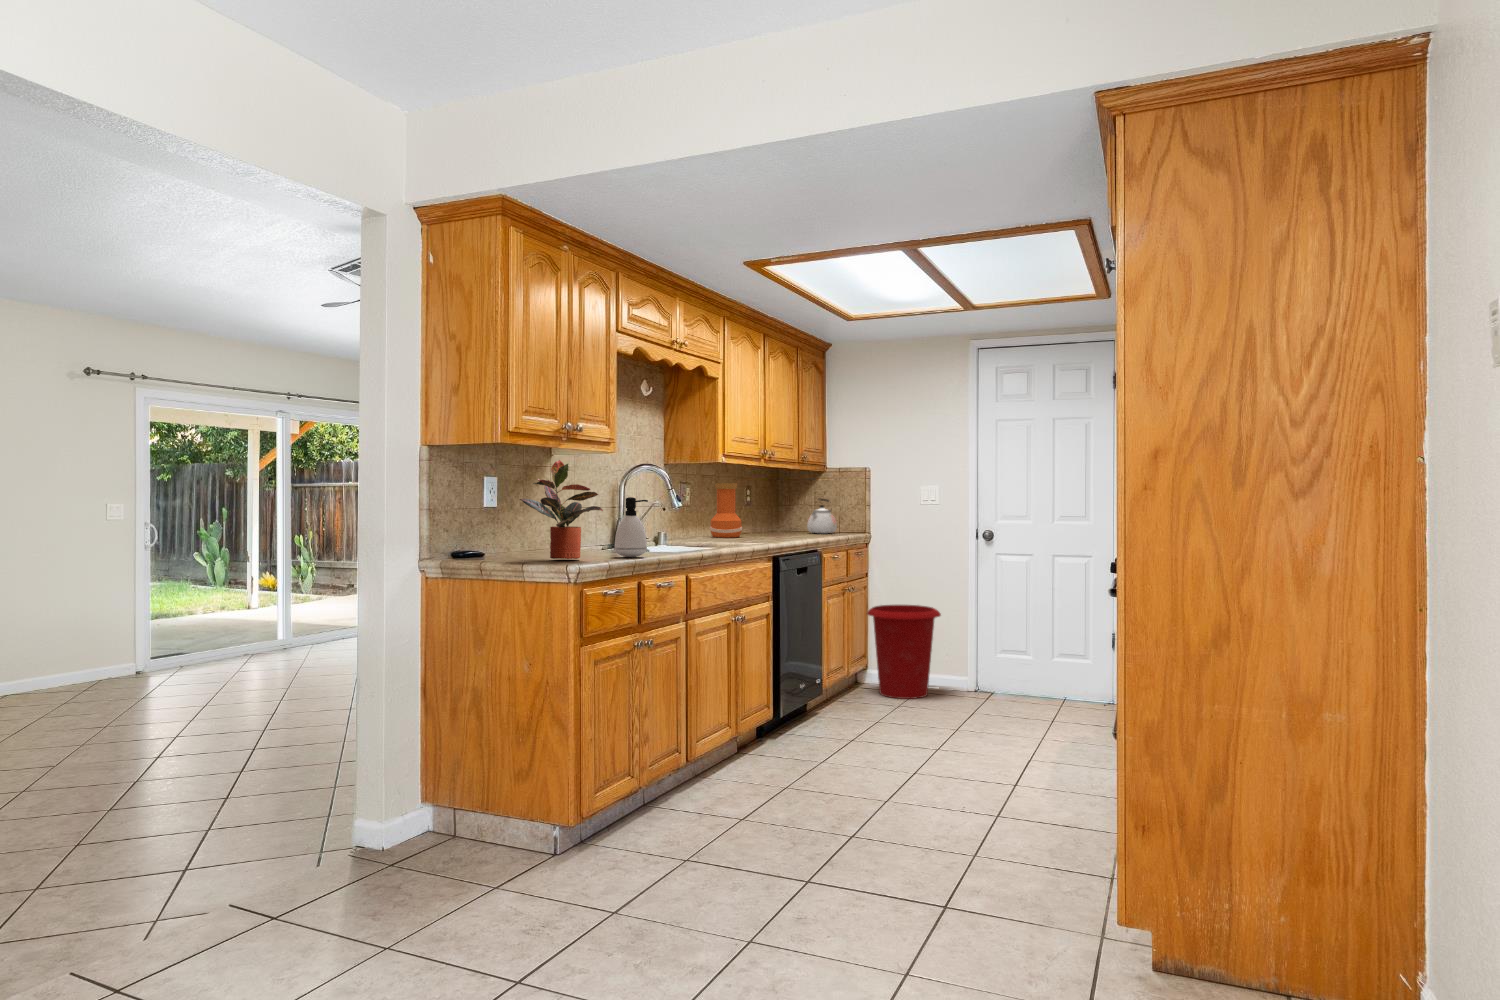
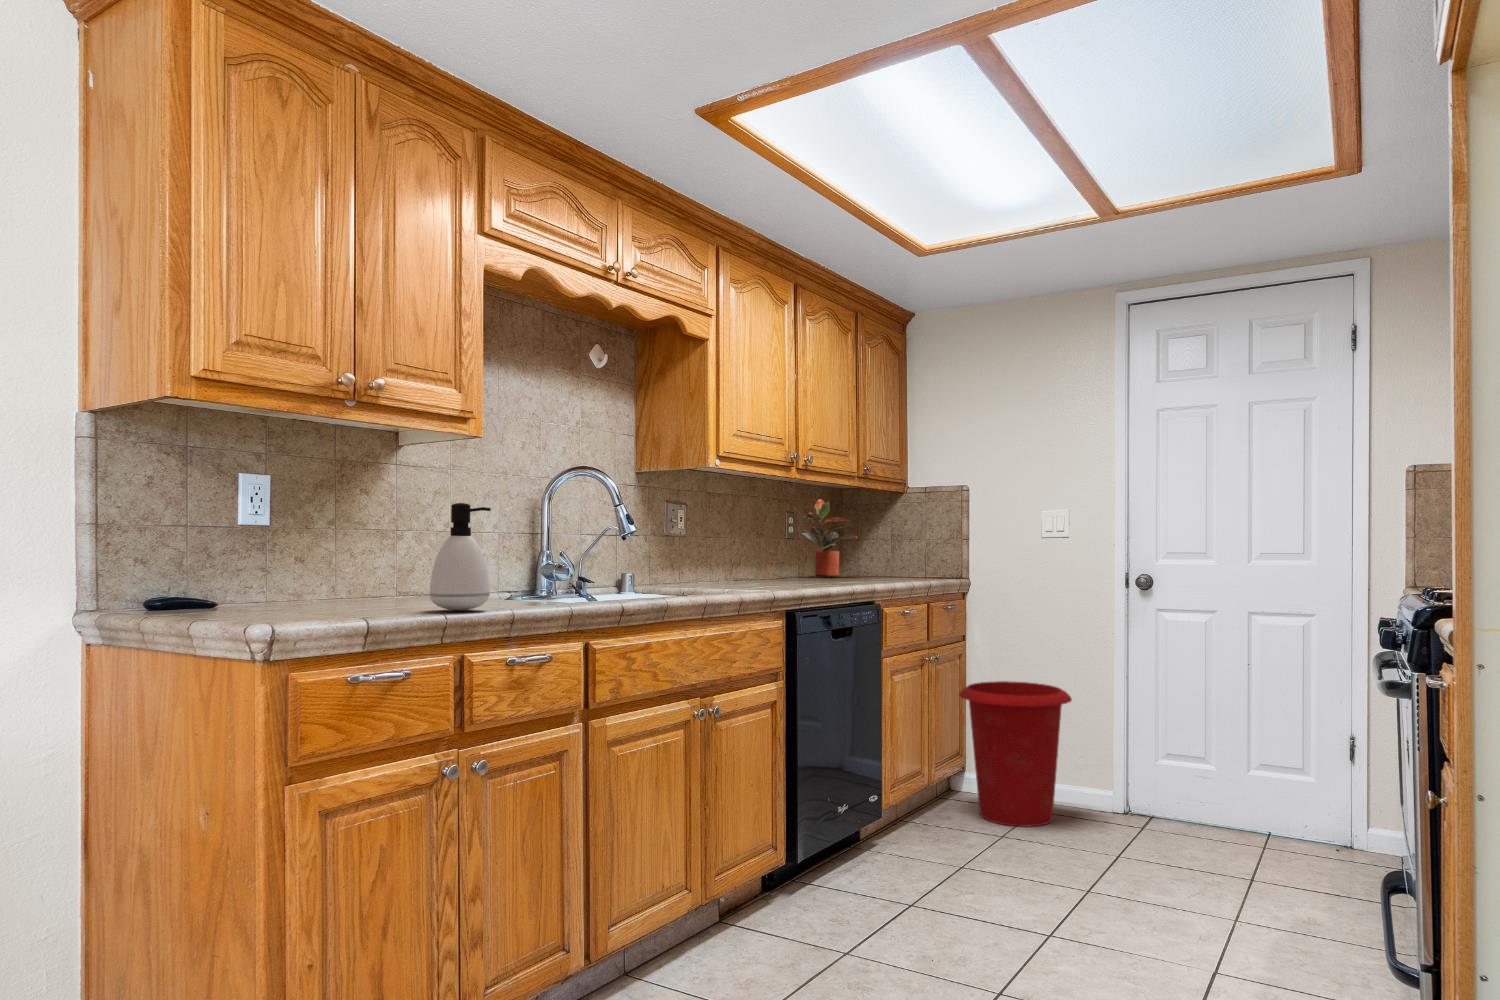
potted plant: present [520,460,603,559] -> present [801,499,858,576]
vase: present [710,483,743,538] -> none [725,503,771,581]
kettle: present [807,499,837,534] -> none [879,528,921,577]

